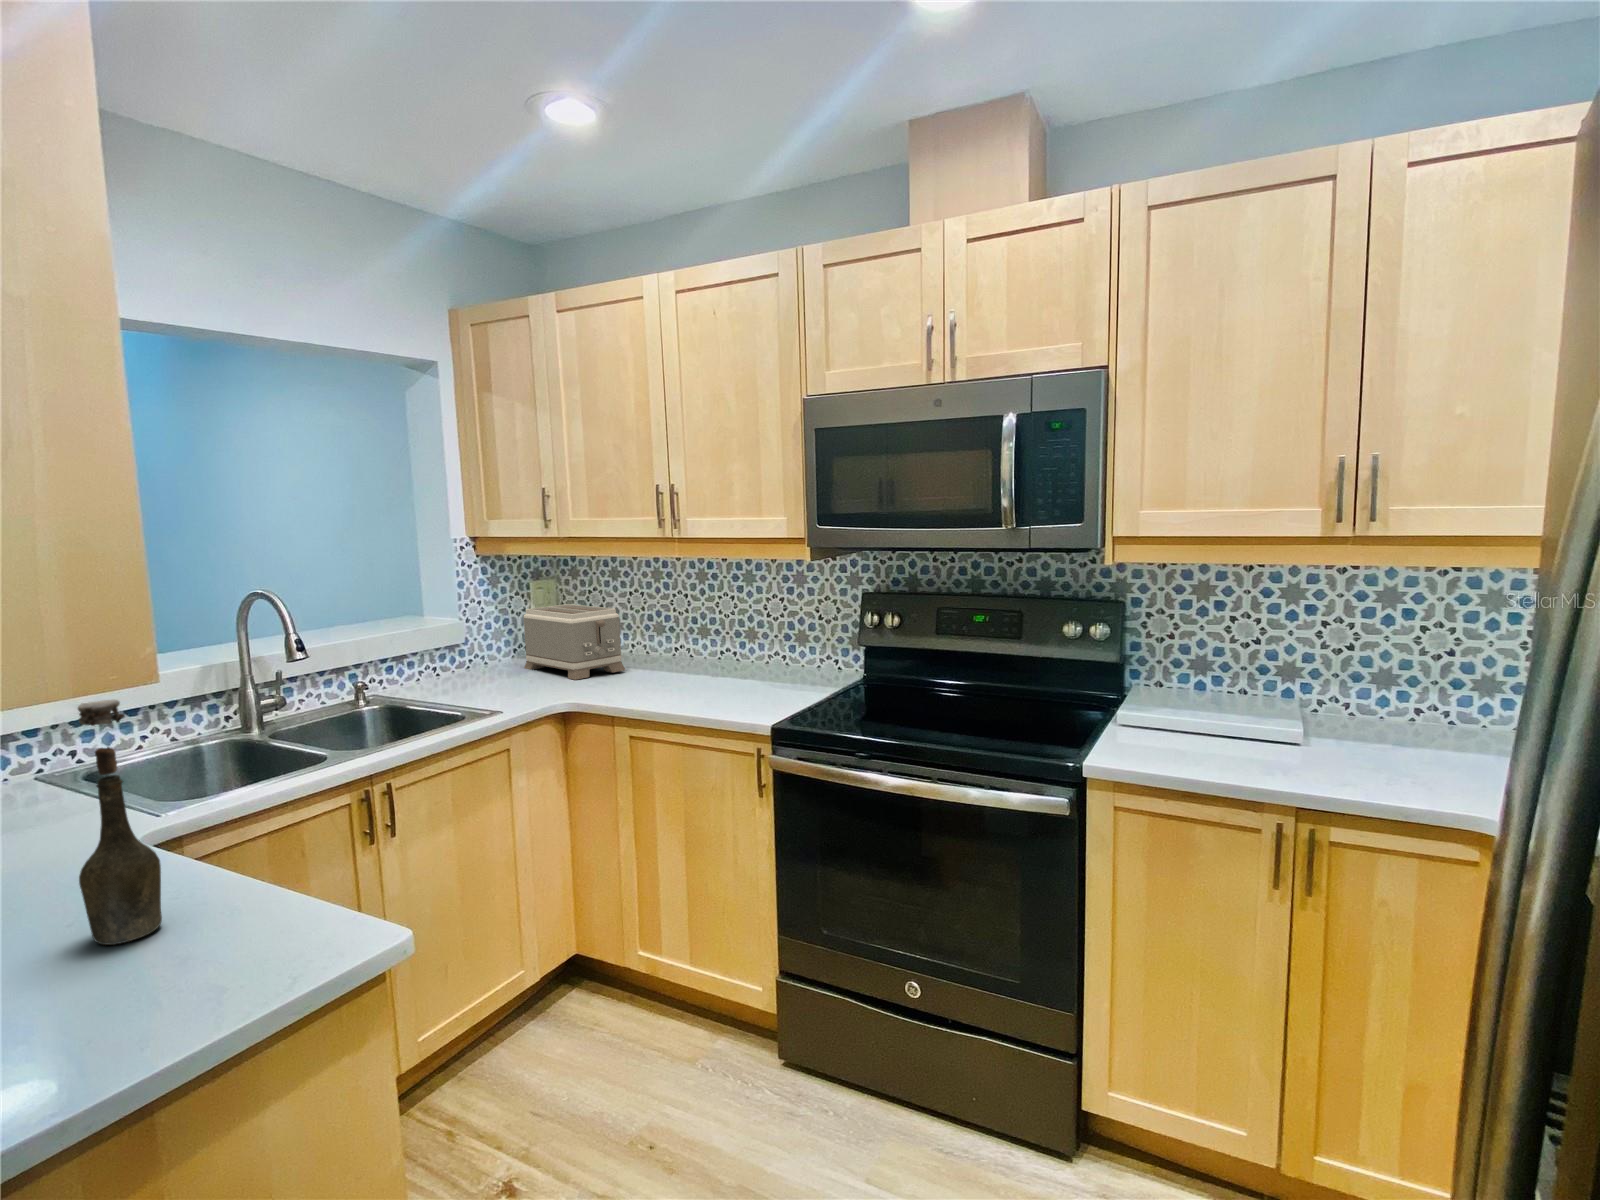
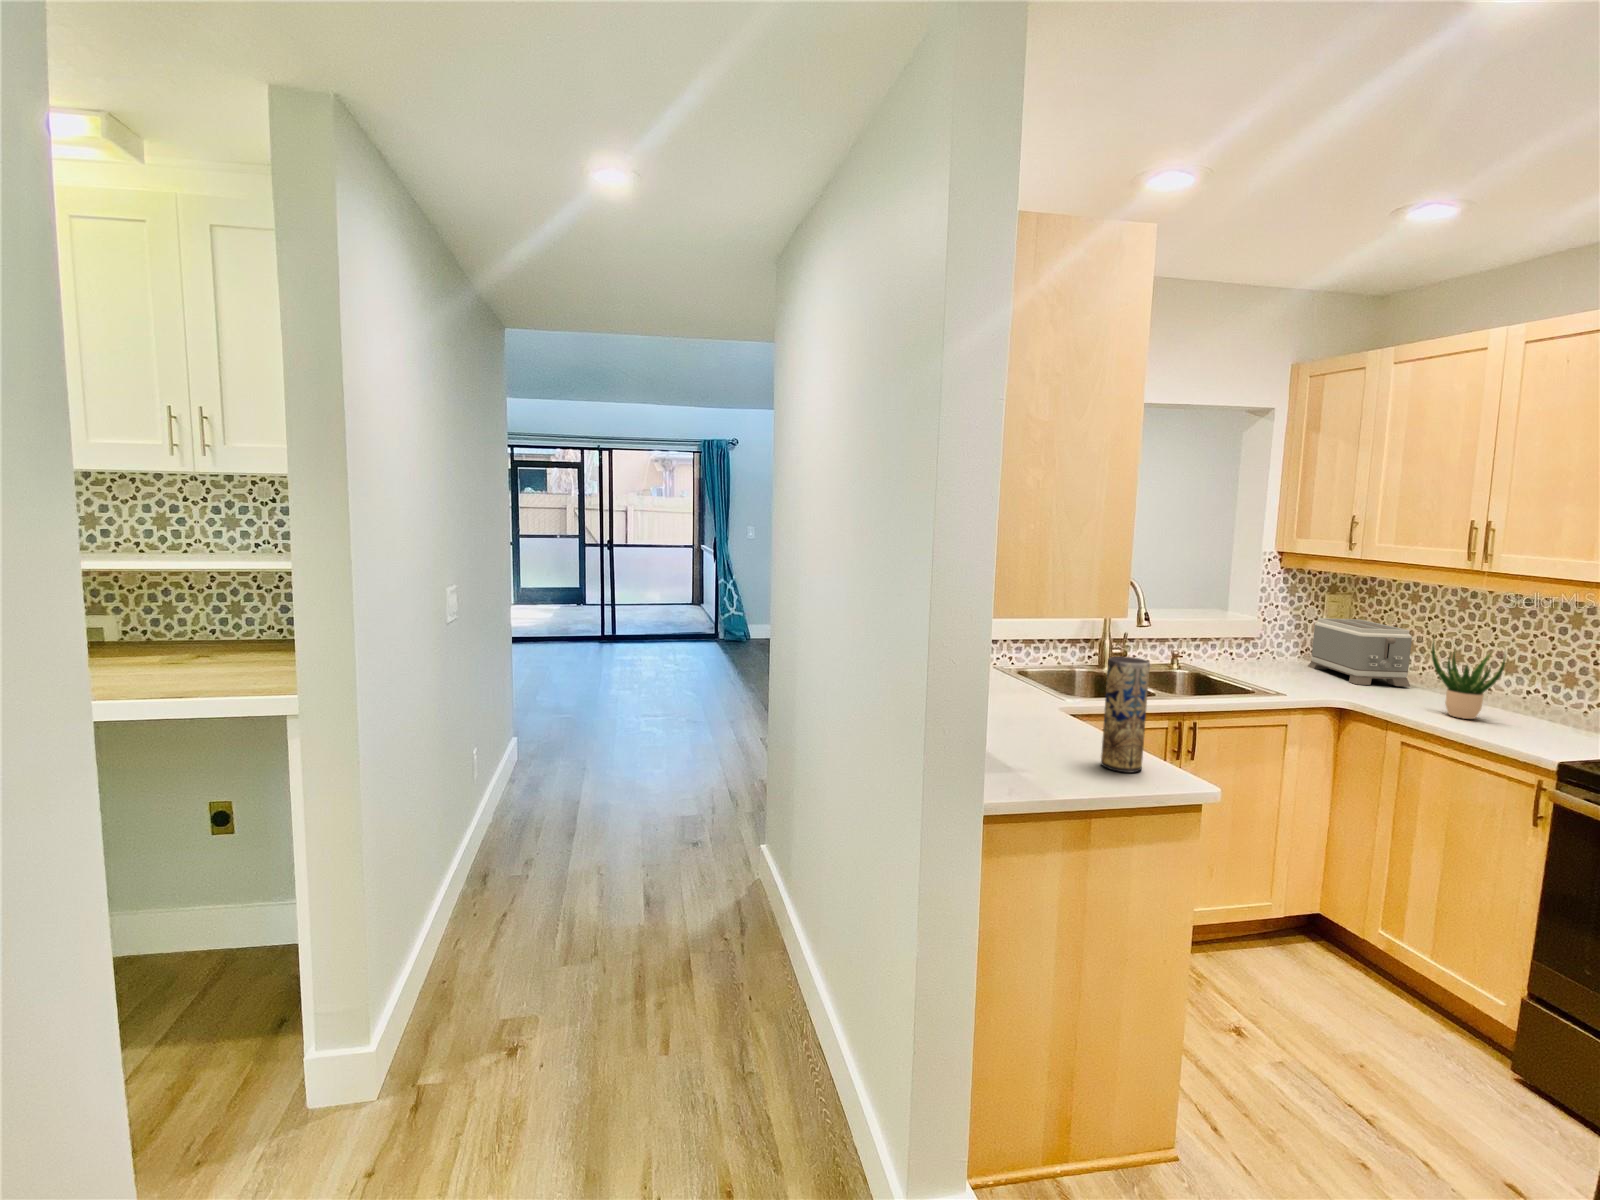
potted plant: none [639,610,703,696] -> present [1432,638,1506,719]
bottle: present [78,700,162,945] -> none [1046,629,1082,754]
vase: none [185,729,287,944] -> present [1101,657,1150,773]

